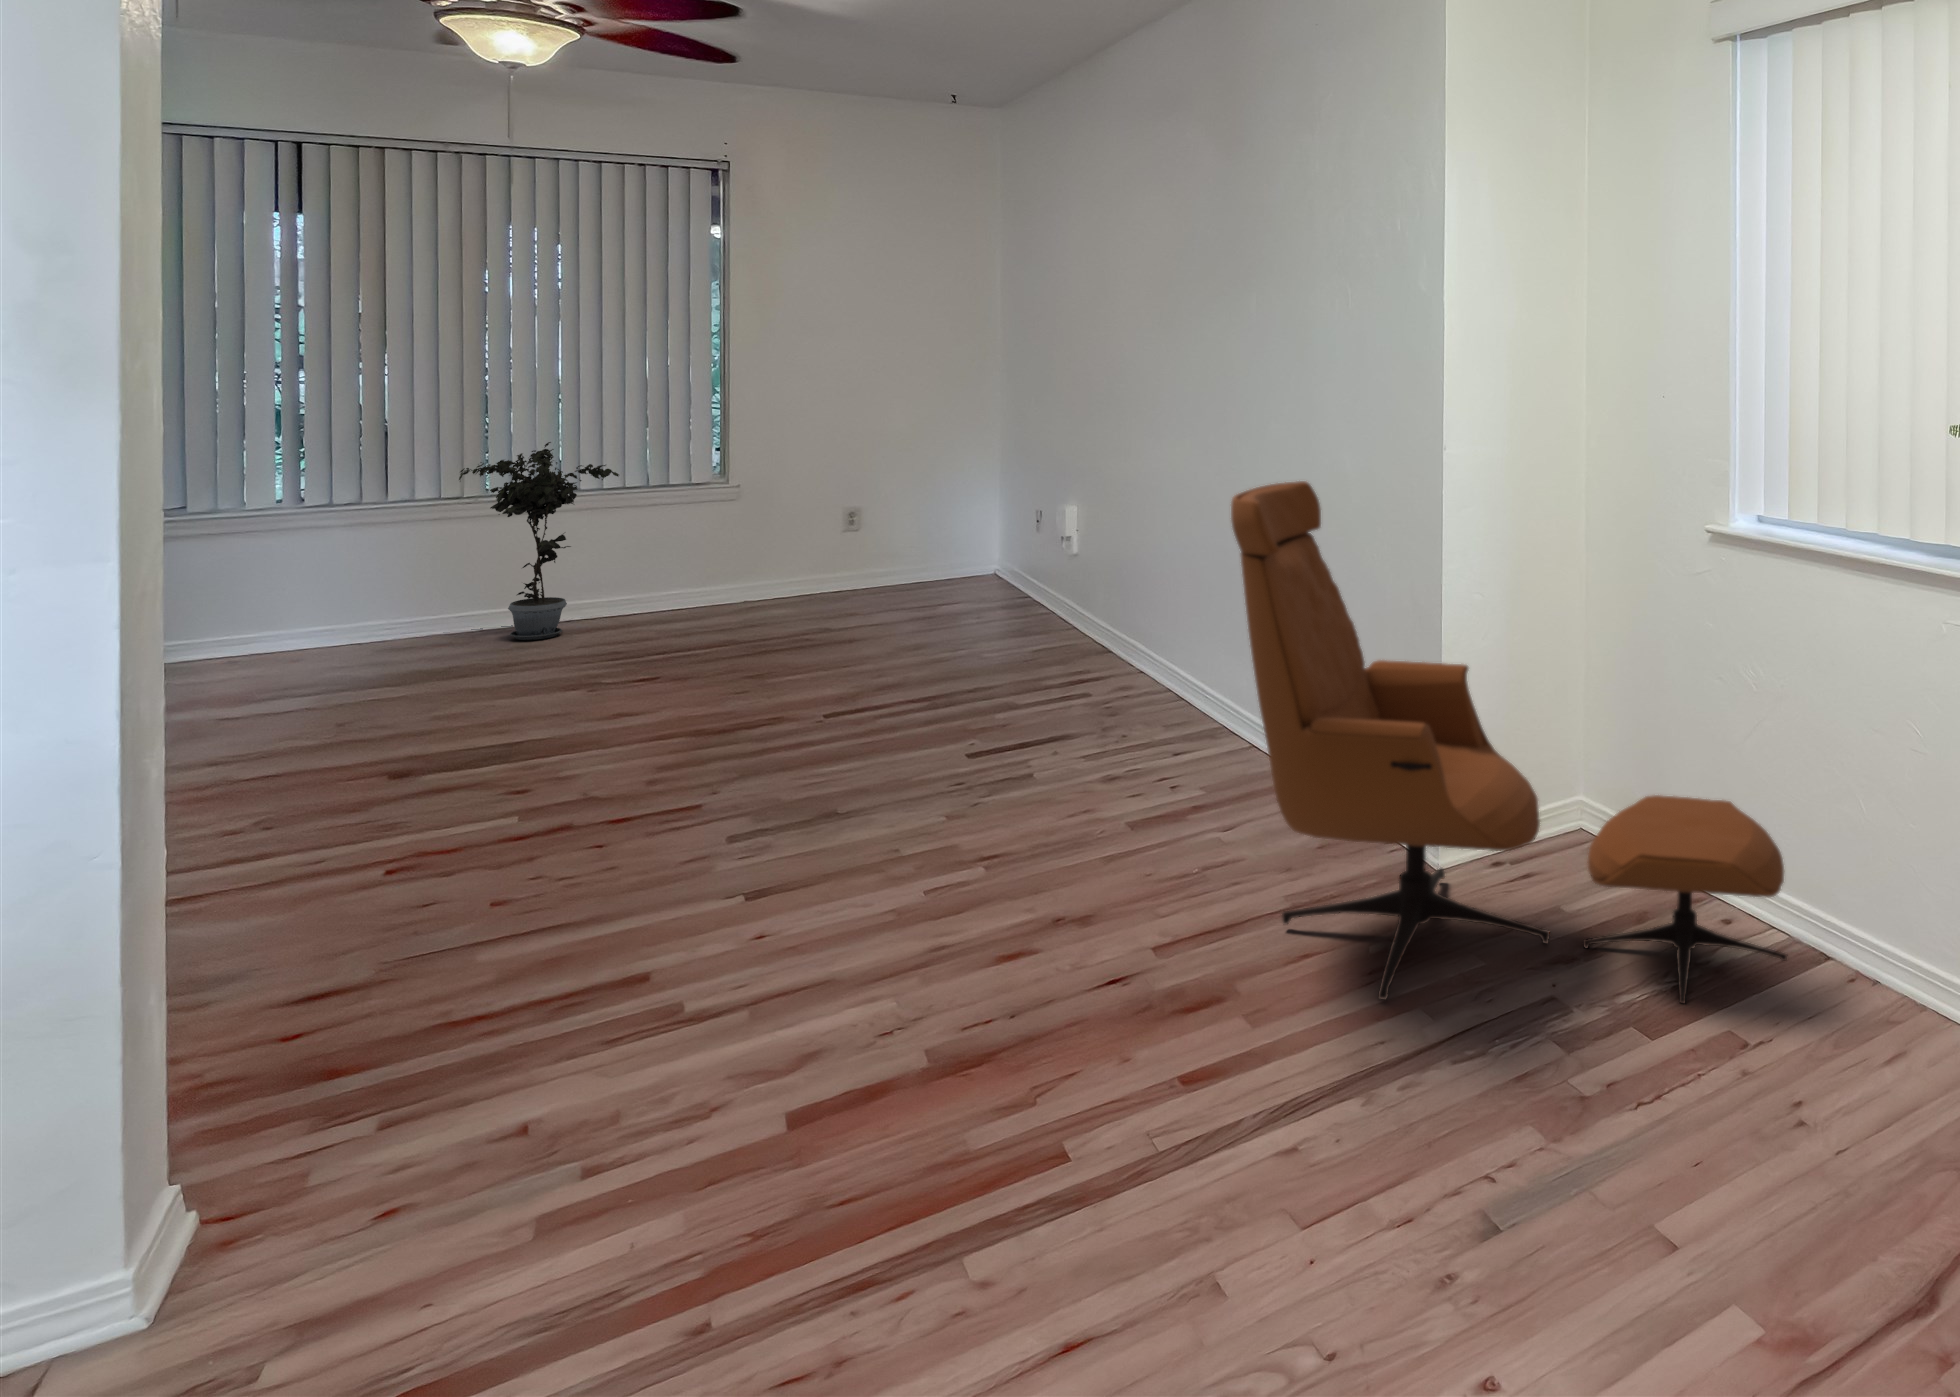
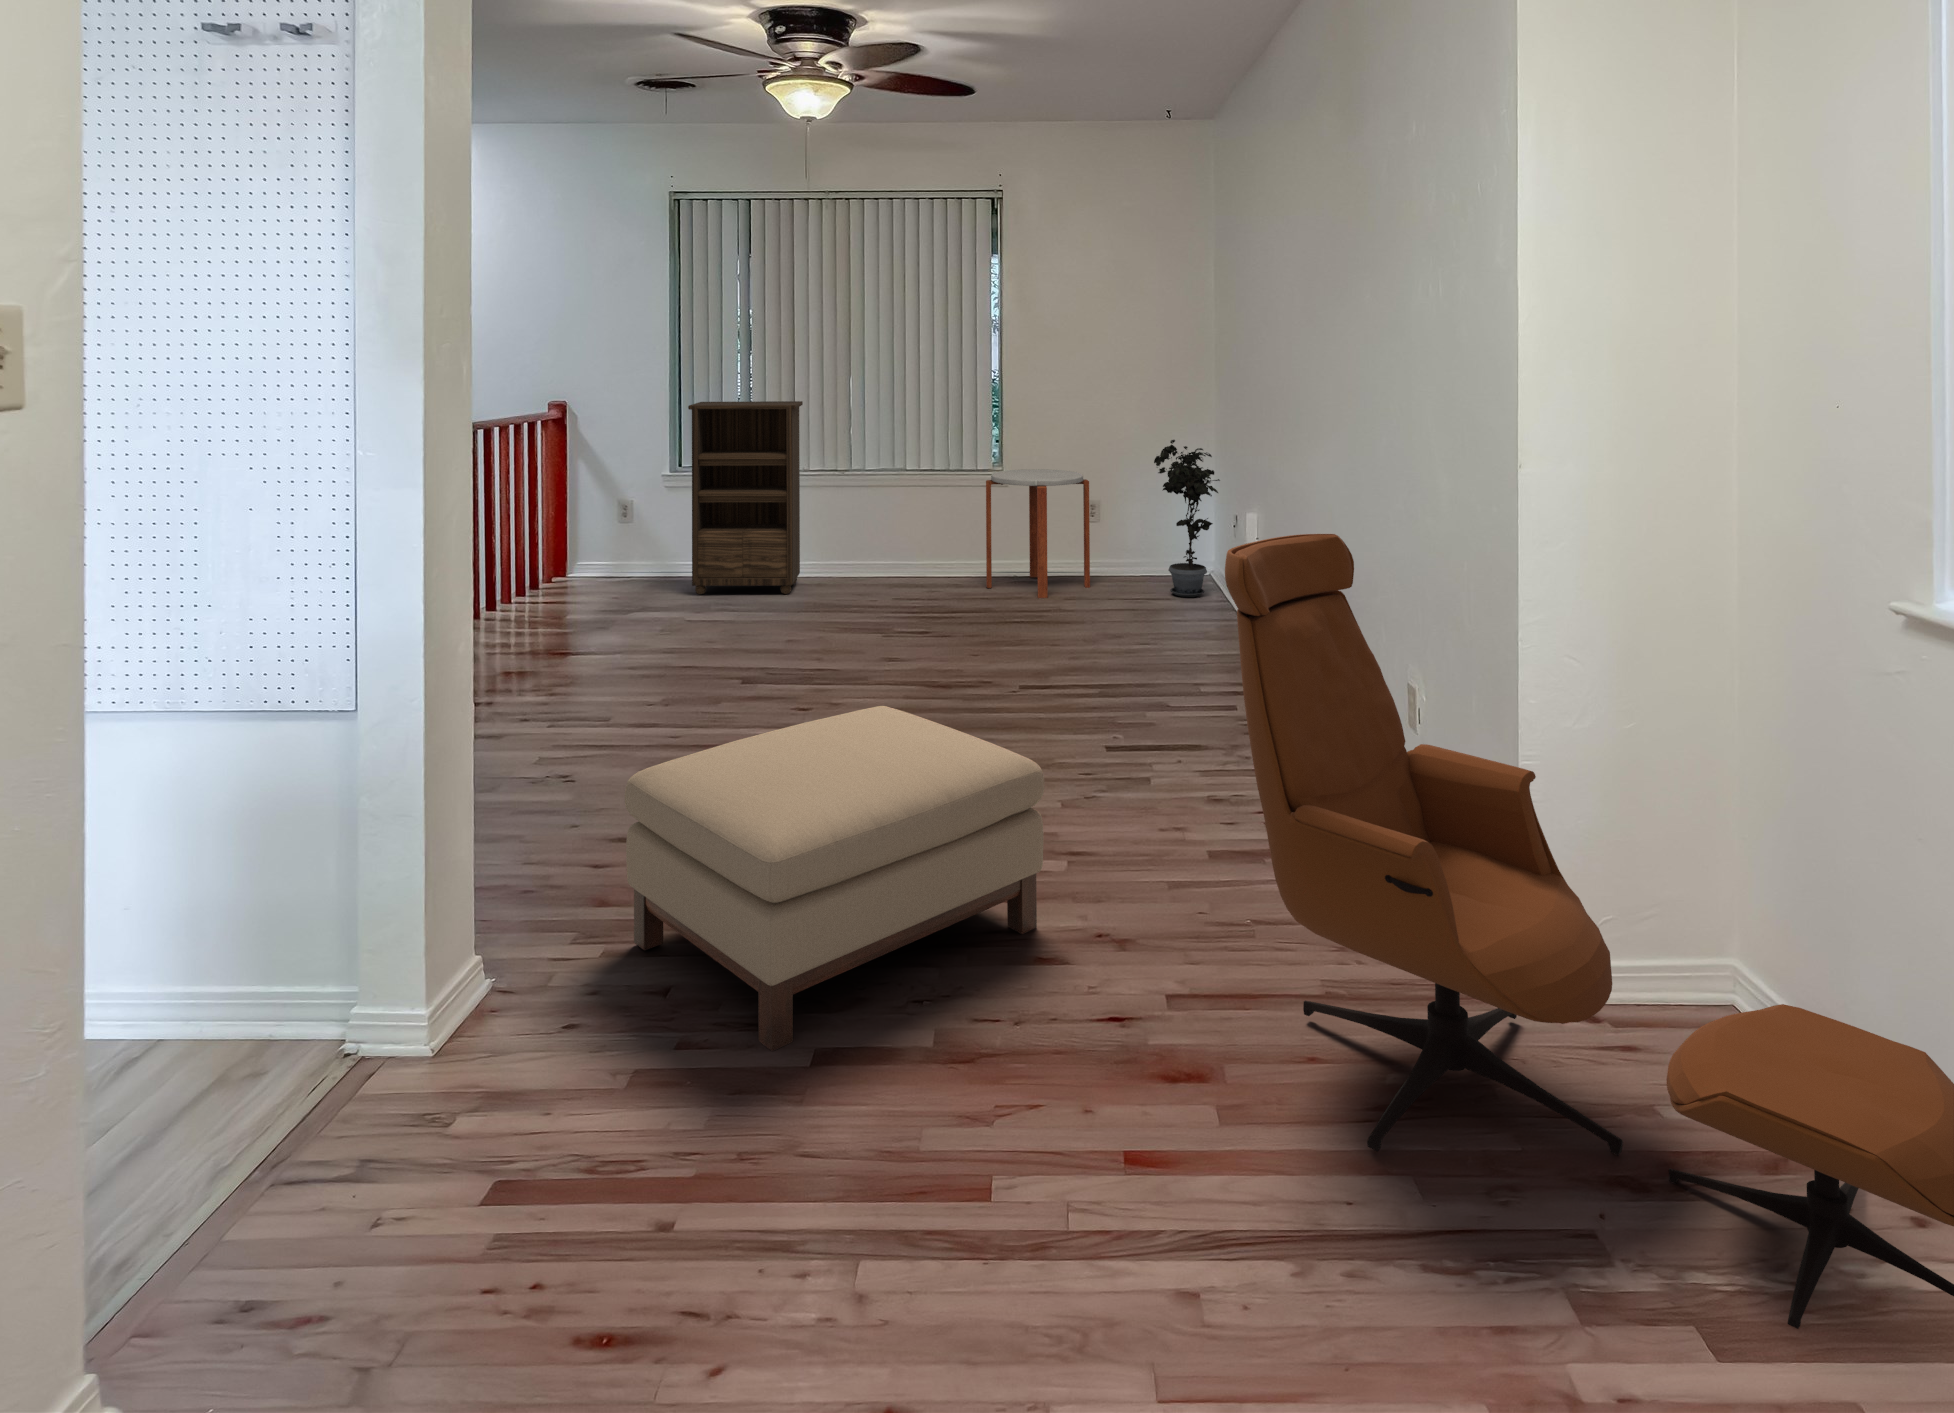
bookshelf: none [203,395,417,685] -> present [688,401,803,594]
potted plant: present [459,442,619,640] -> present [1154,440,1220,597]
side table: none [713,472,858,625] -> present [986,469,1090,598]
ottoman: none [415,735,996,1135] -> present [625,706,1044,1051]

